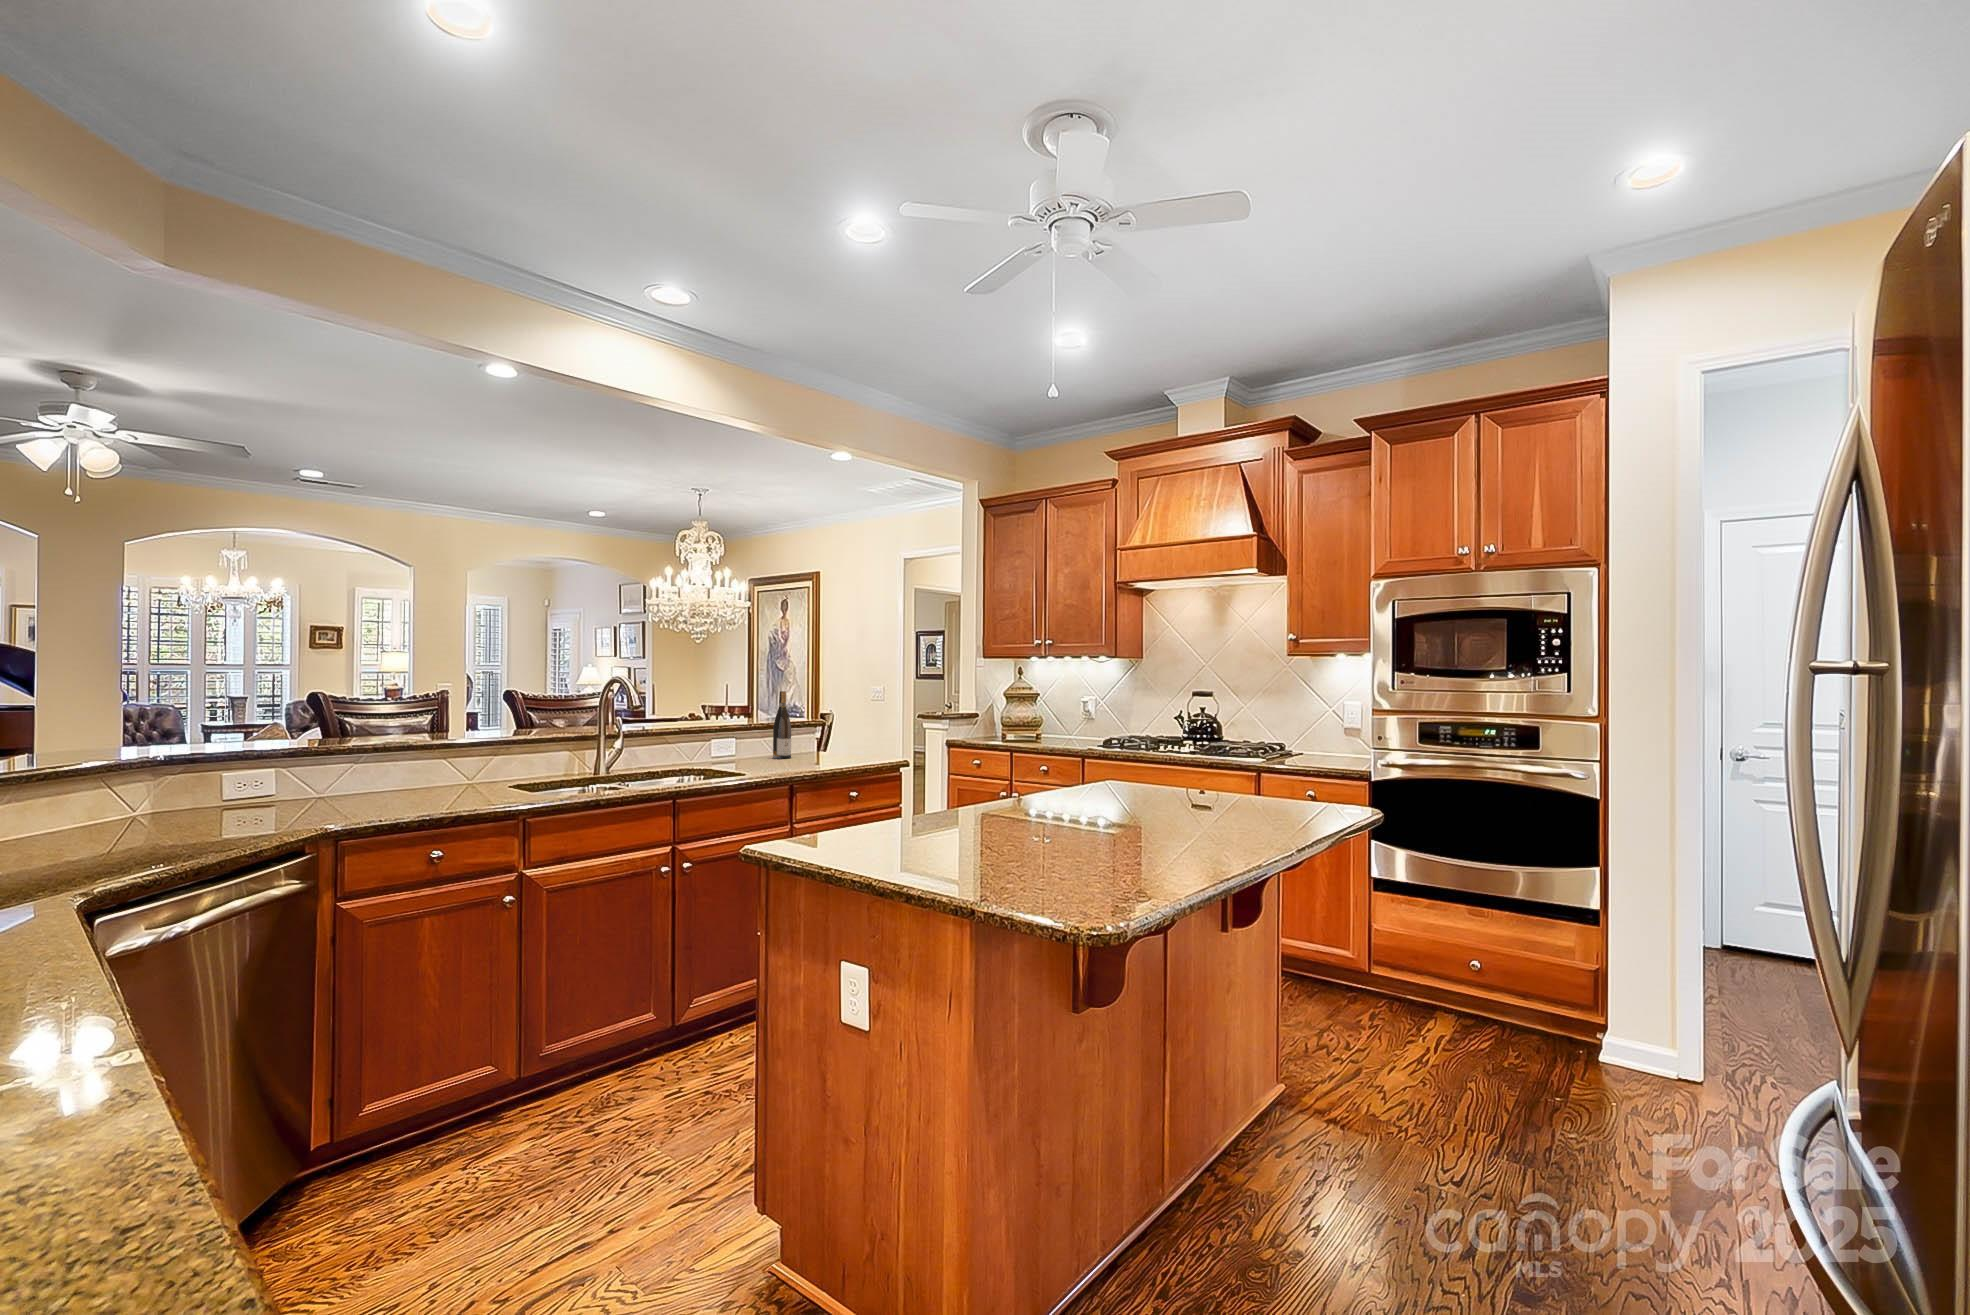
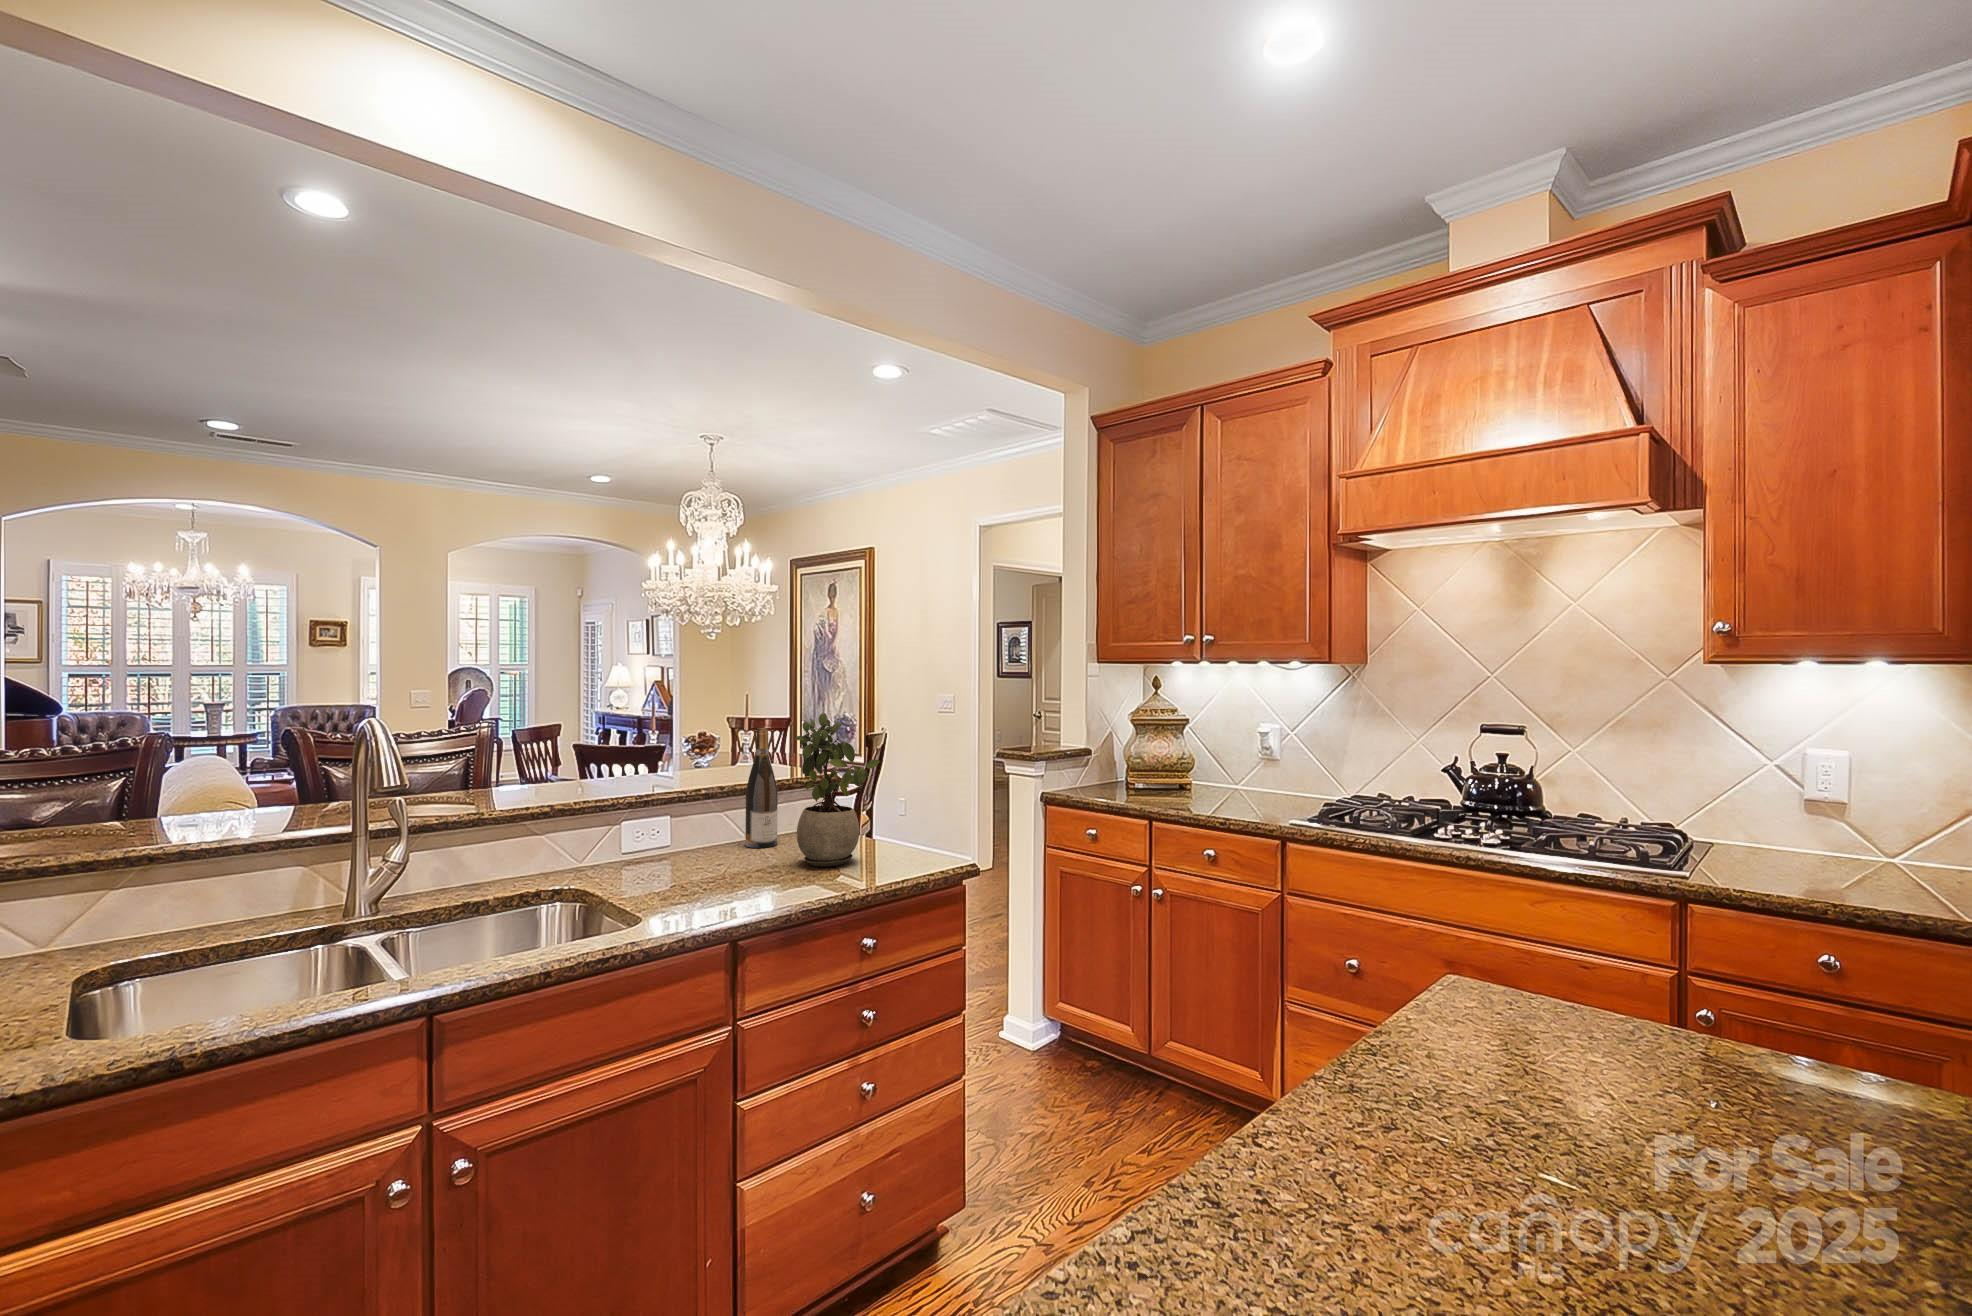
potted plant: none [807,680,855,763] -> present [795,713,880,867]

